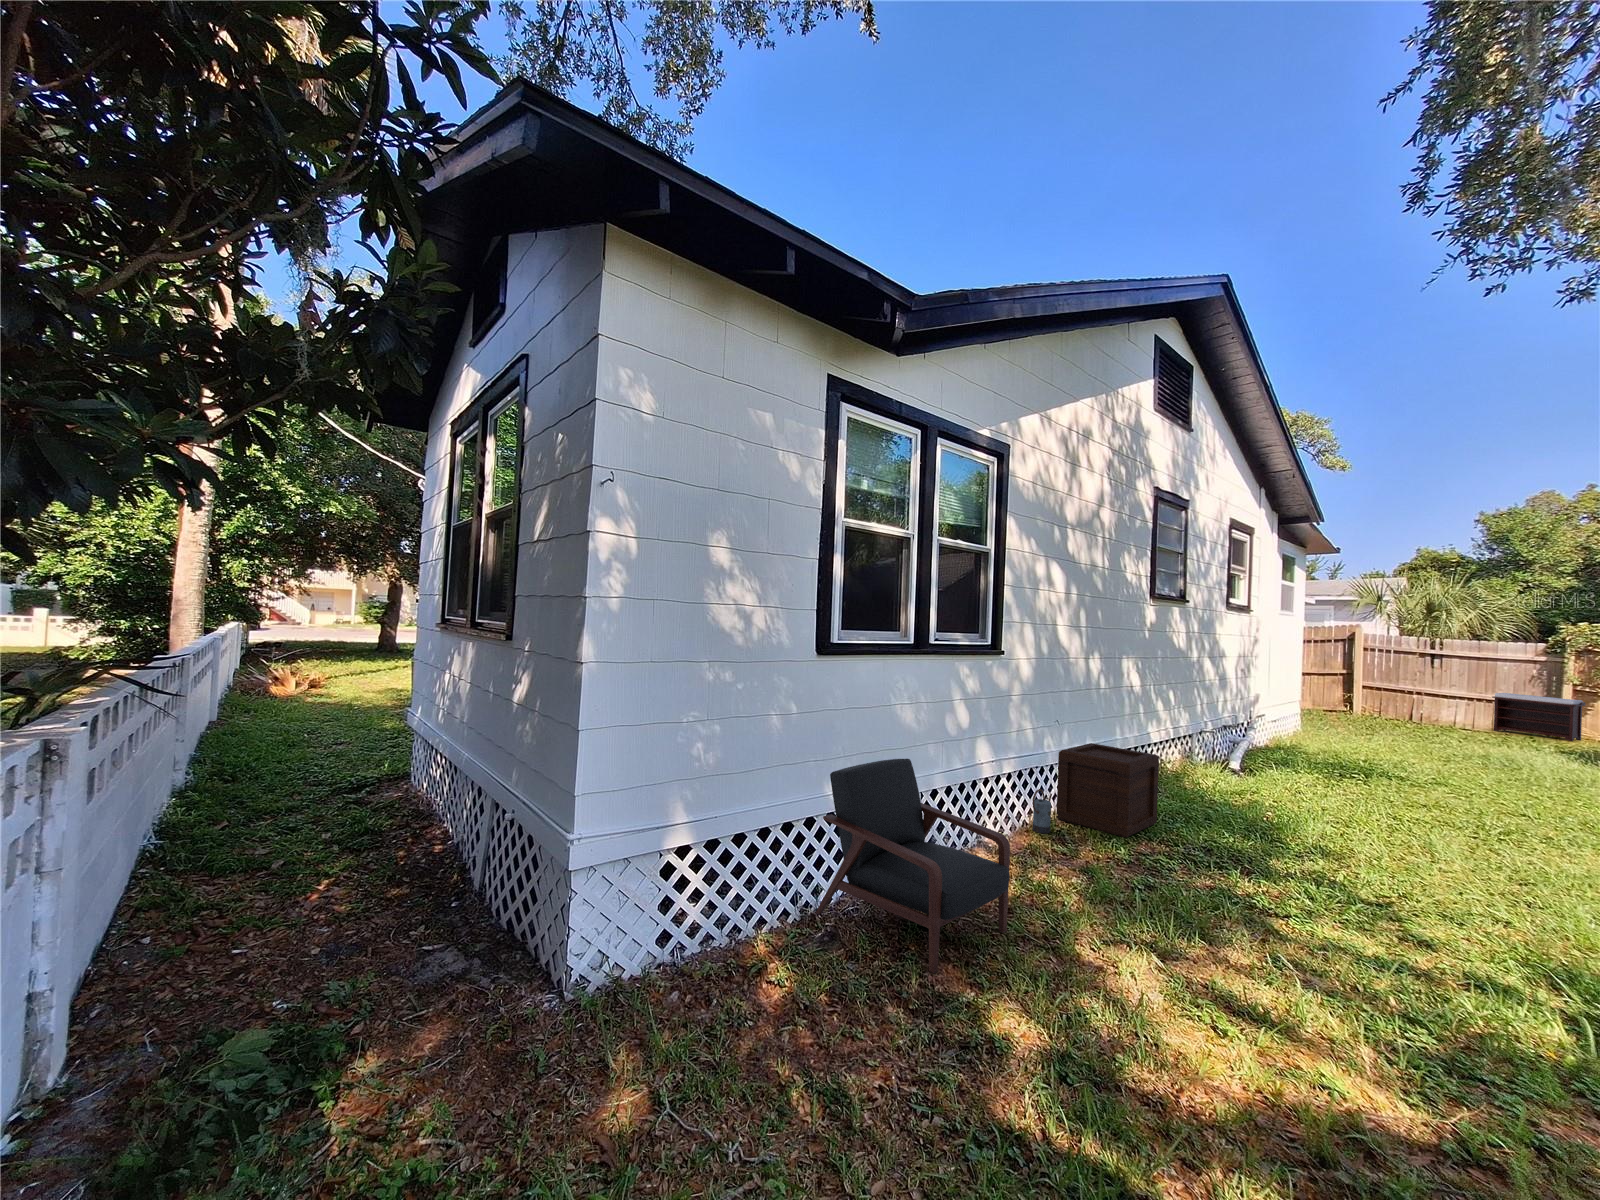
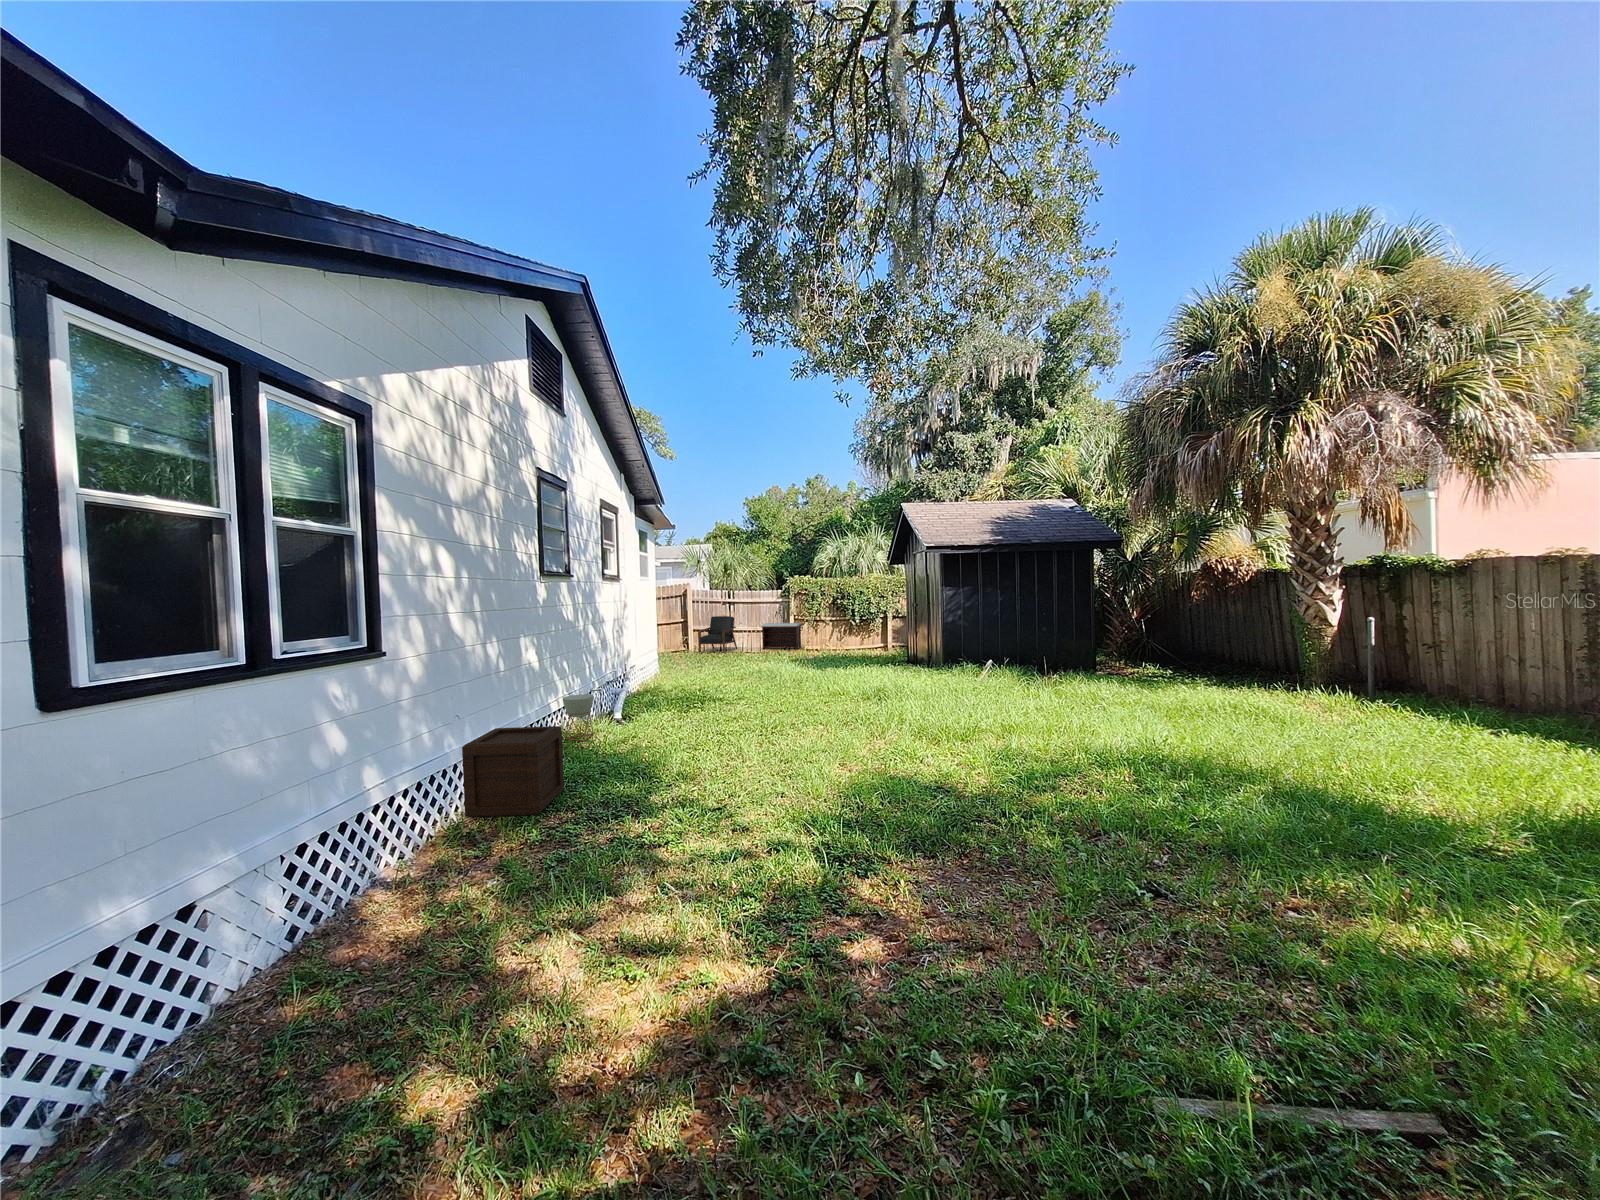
planter: none [1165,731,1202,784] -> present [563,694,593,742]
chair: present [816,759,1010,973] -> present [698,616,737,653]
watering can: present [1032,789,1052,833] -> none [437,794,460,841]

